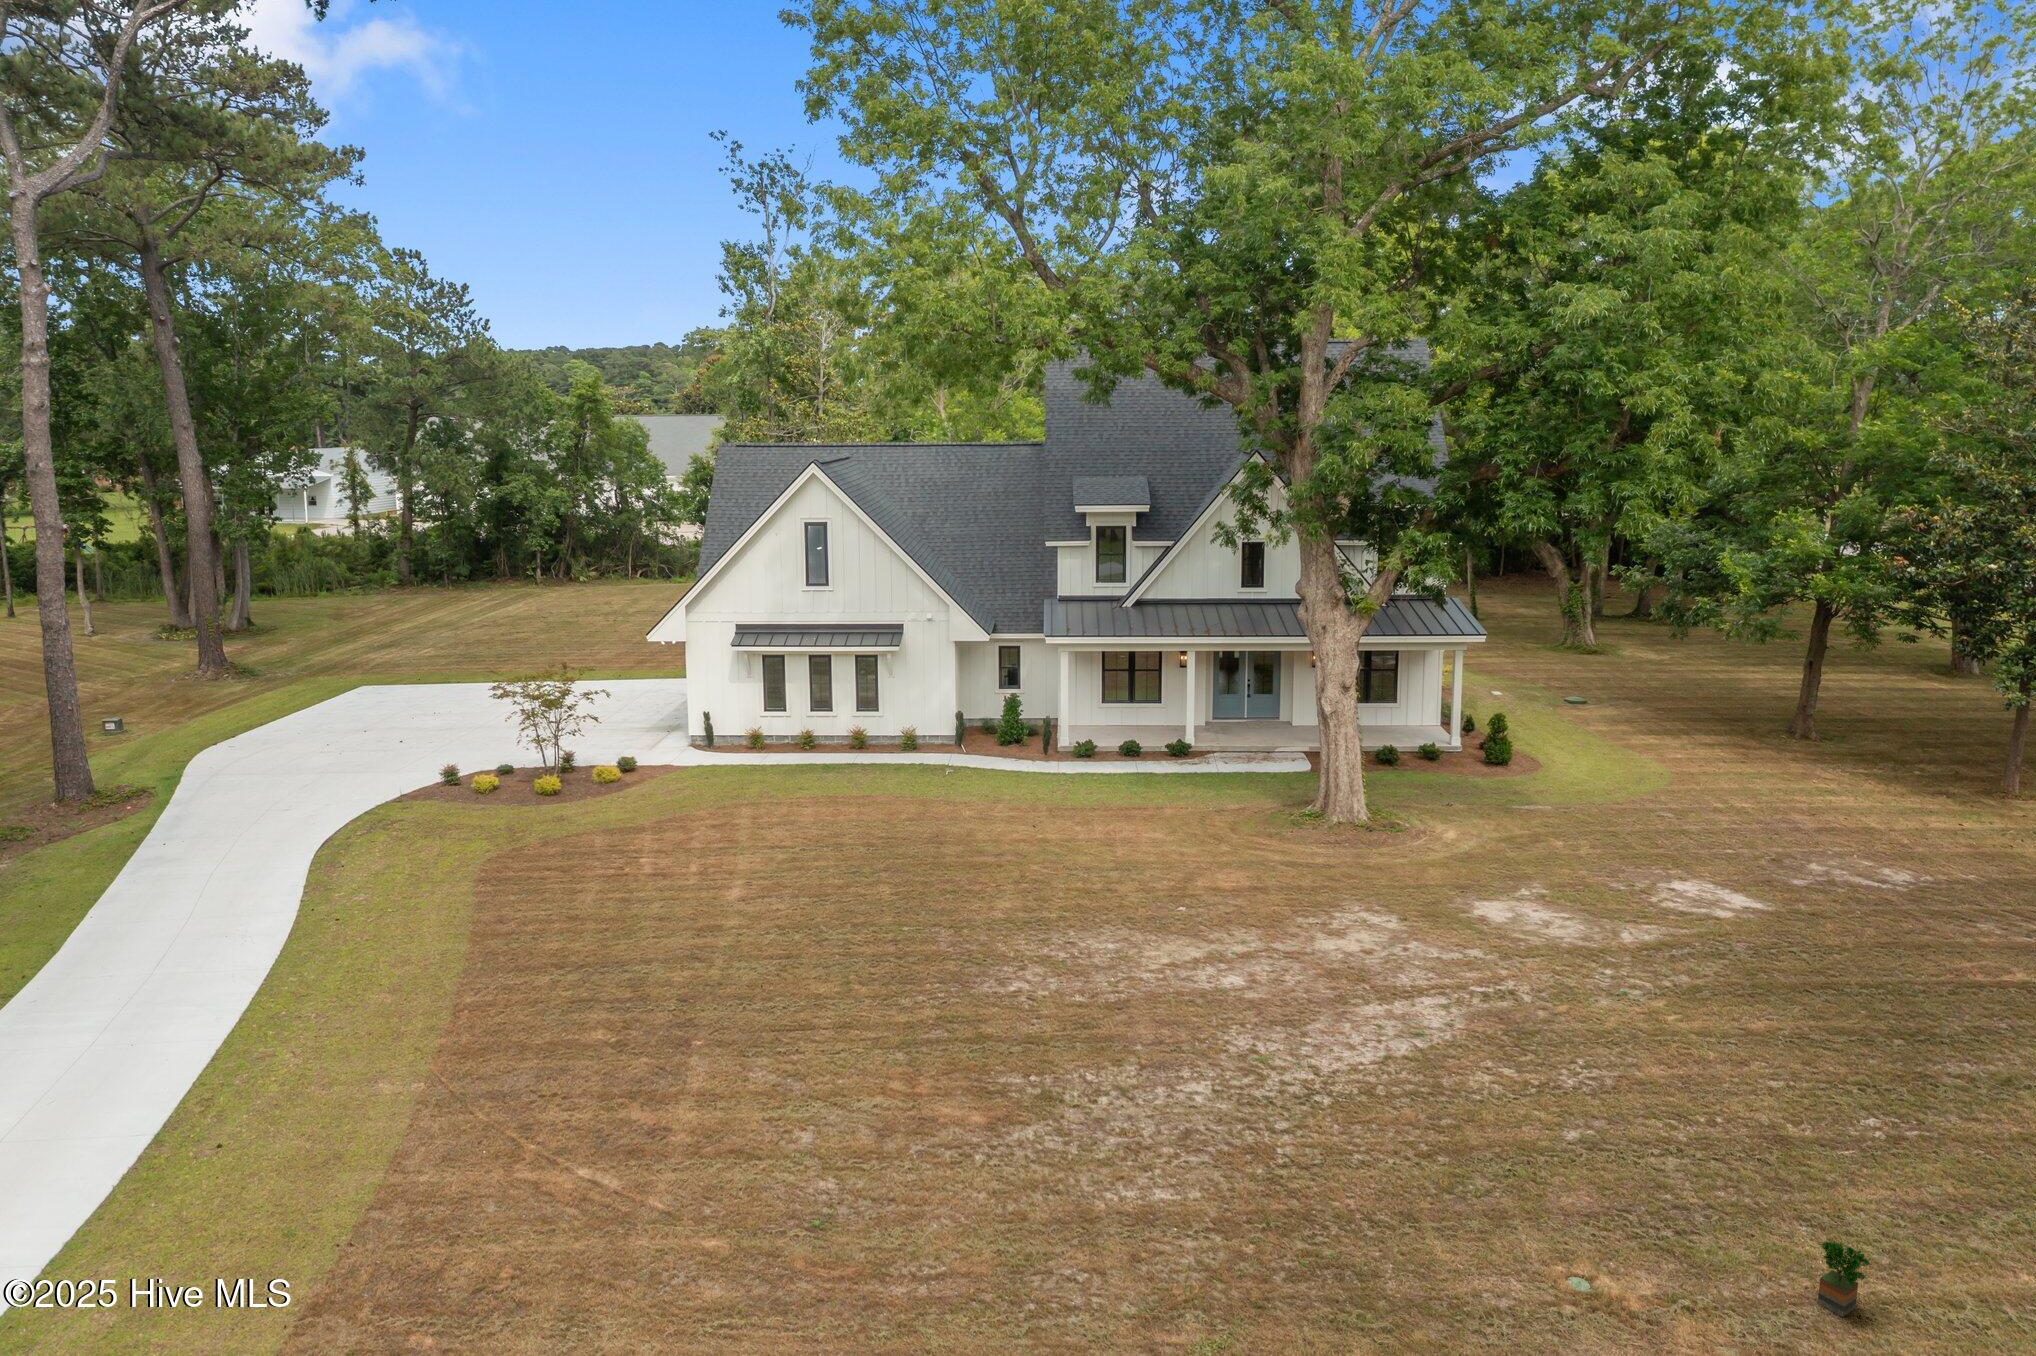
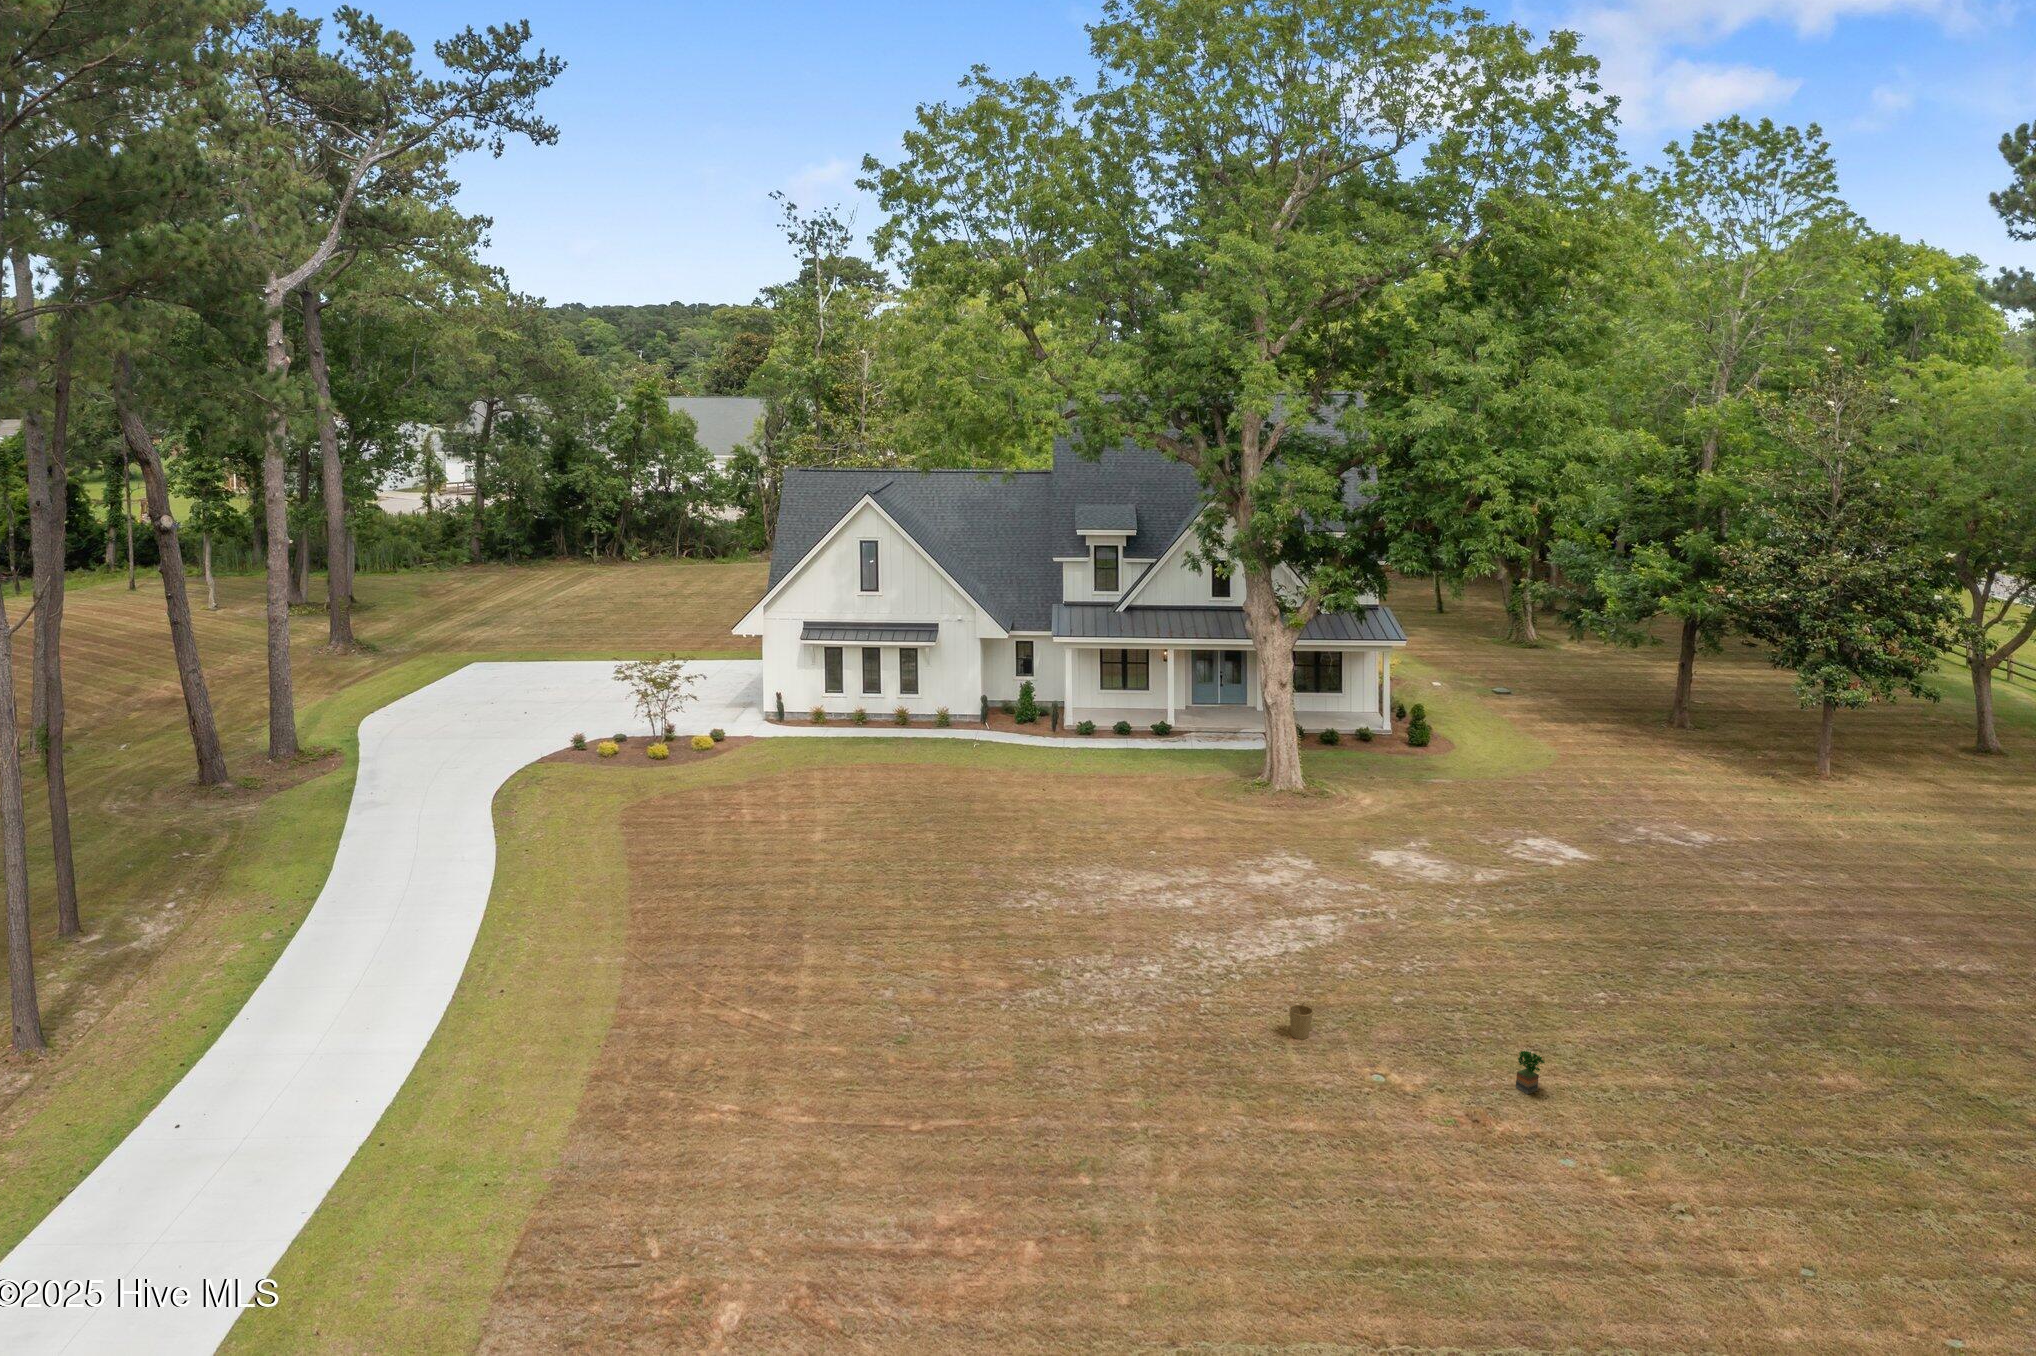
basket: none [1423,1150,1463,1212] -> present [1289,1002,1313,1039]

